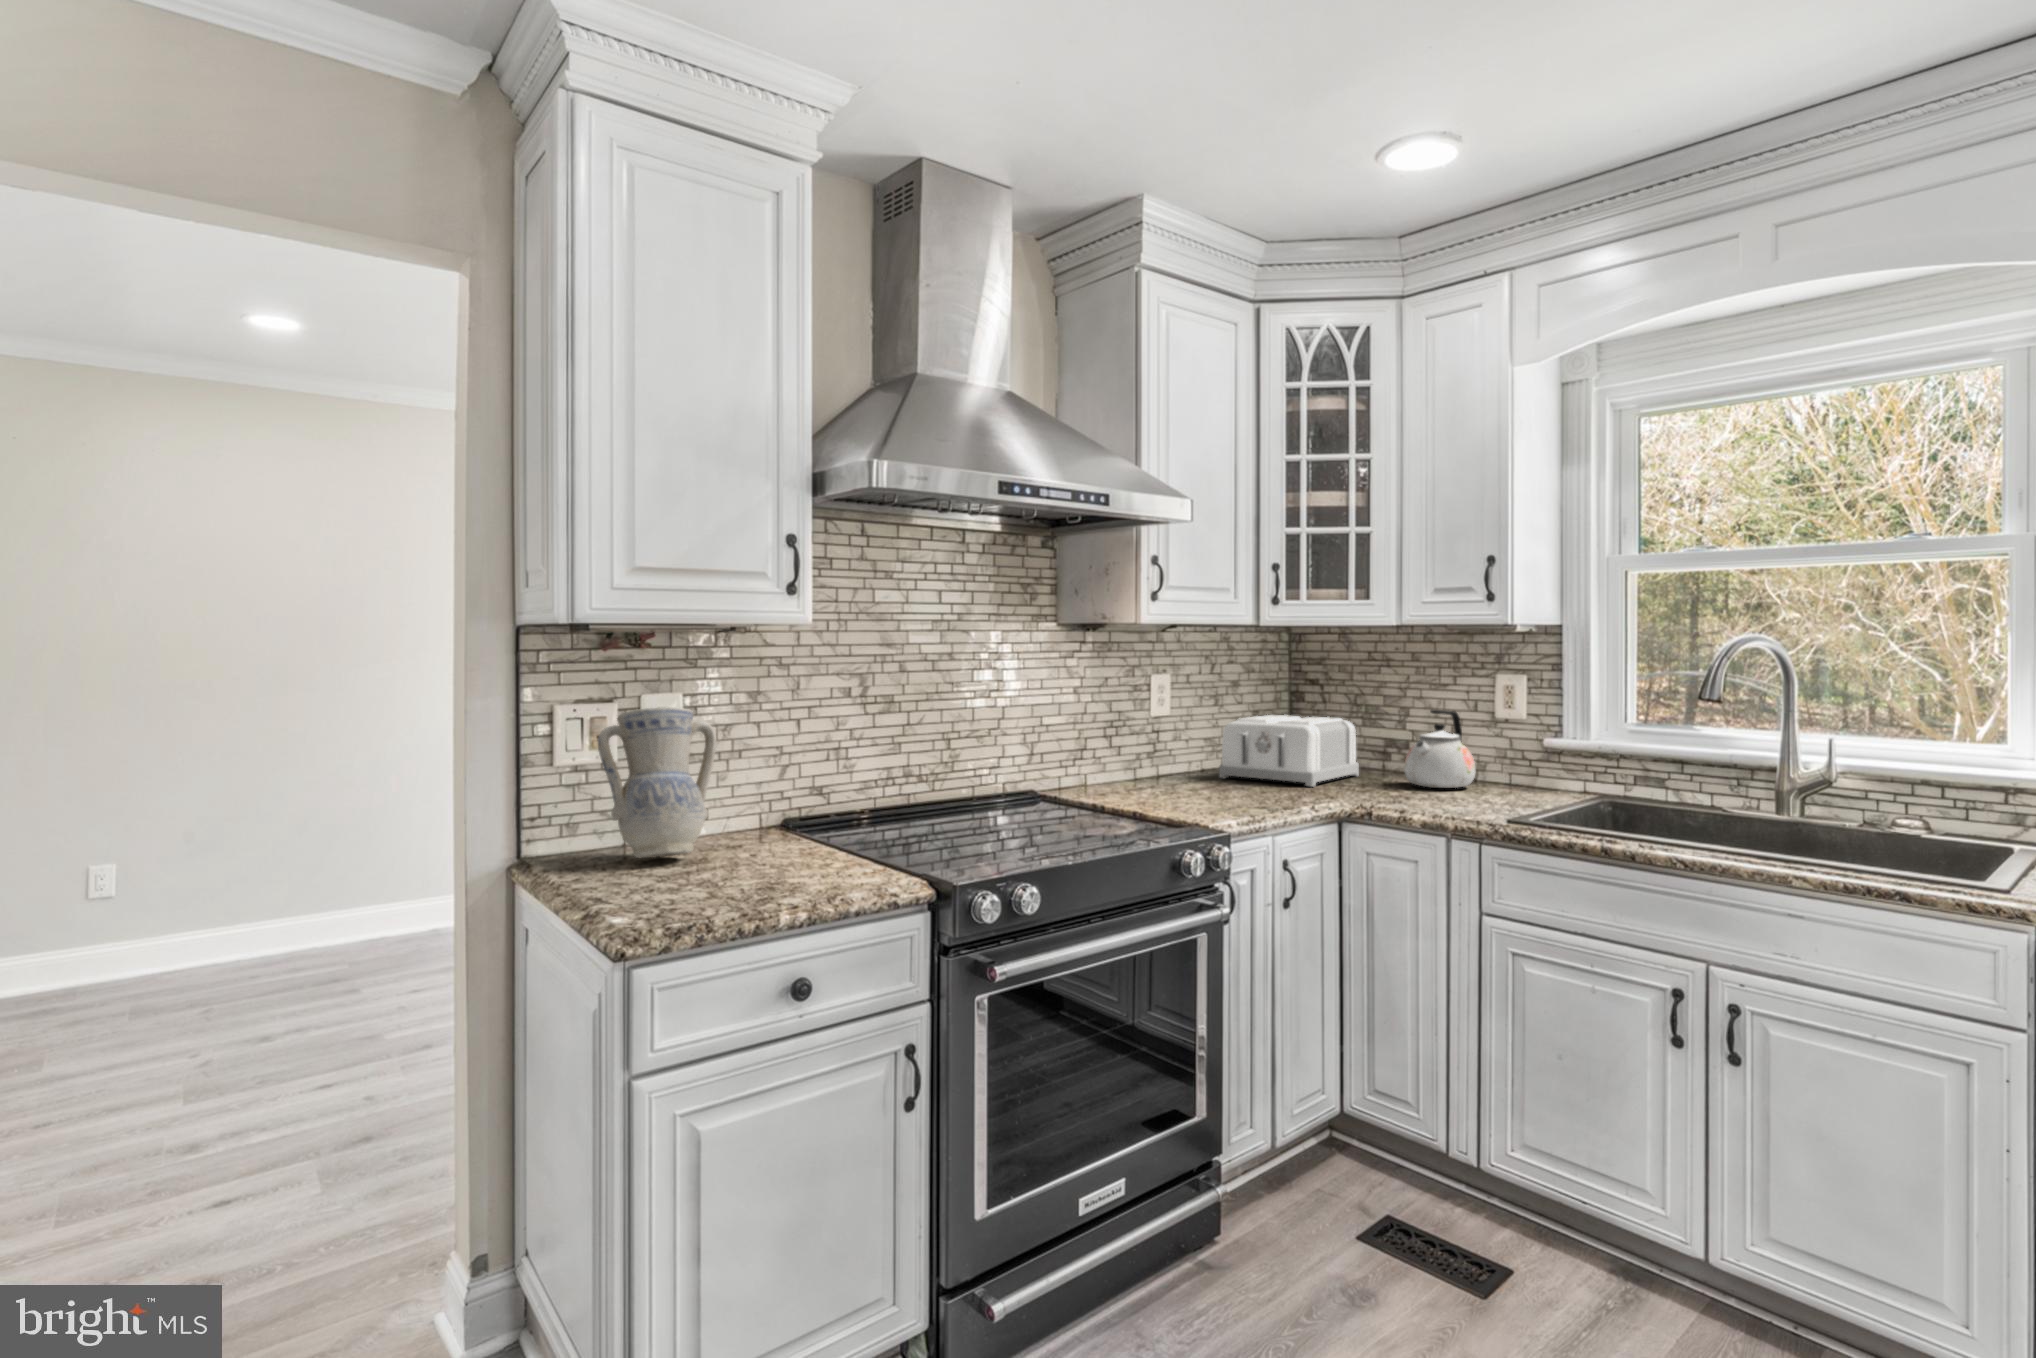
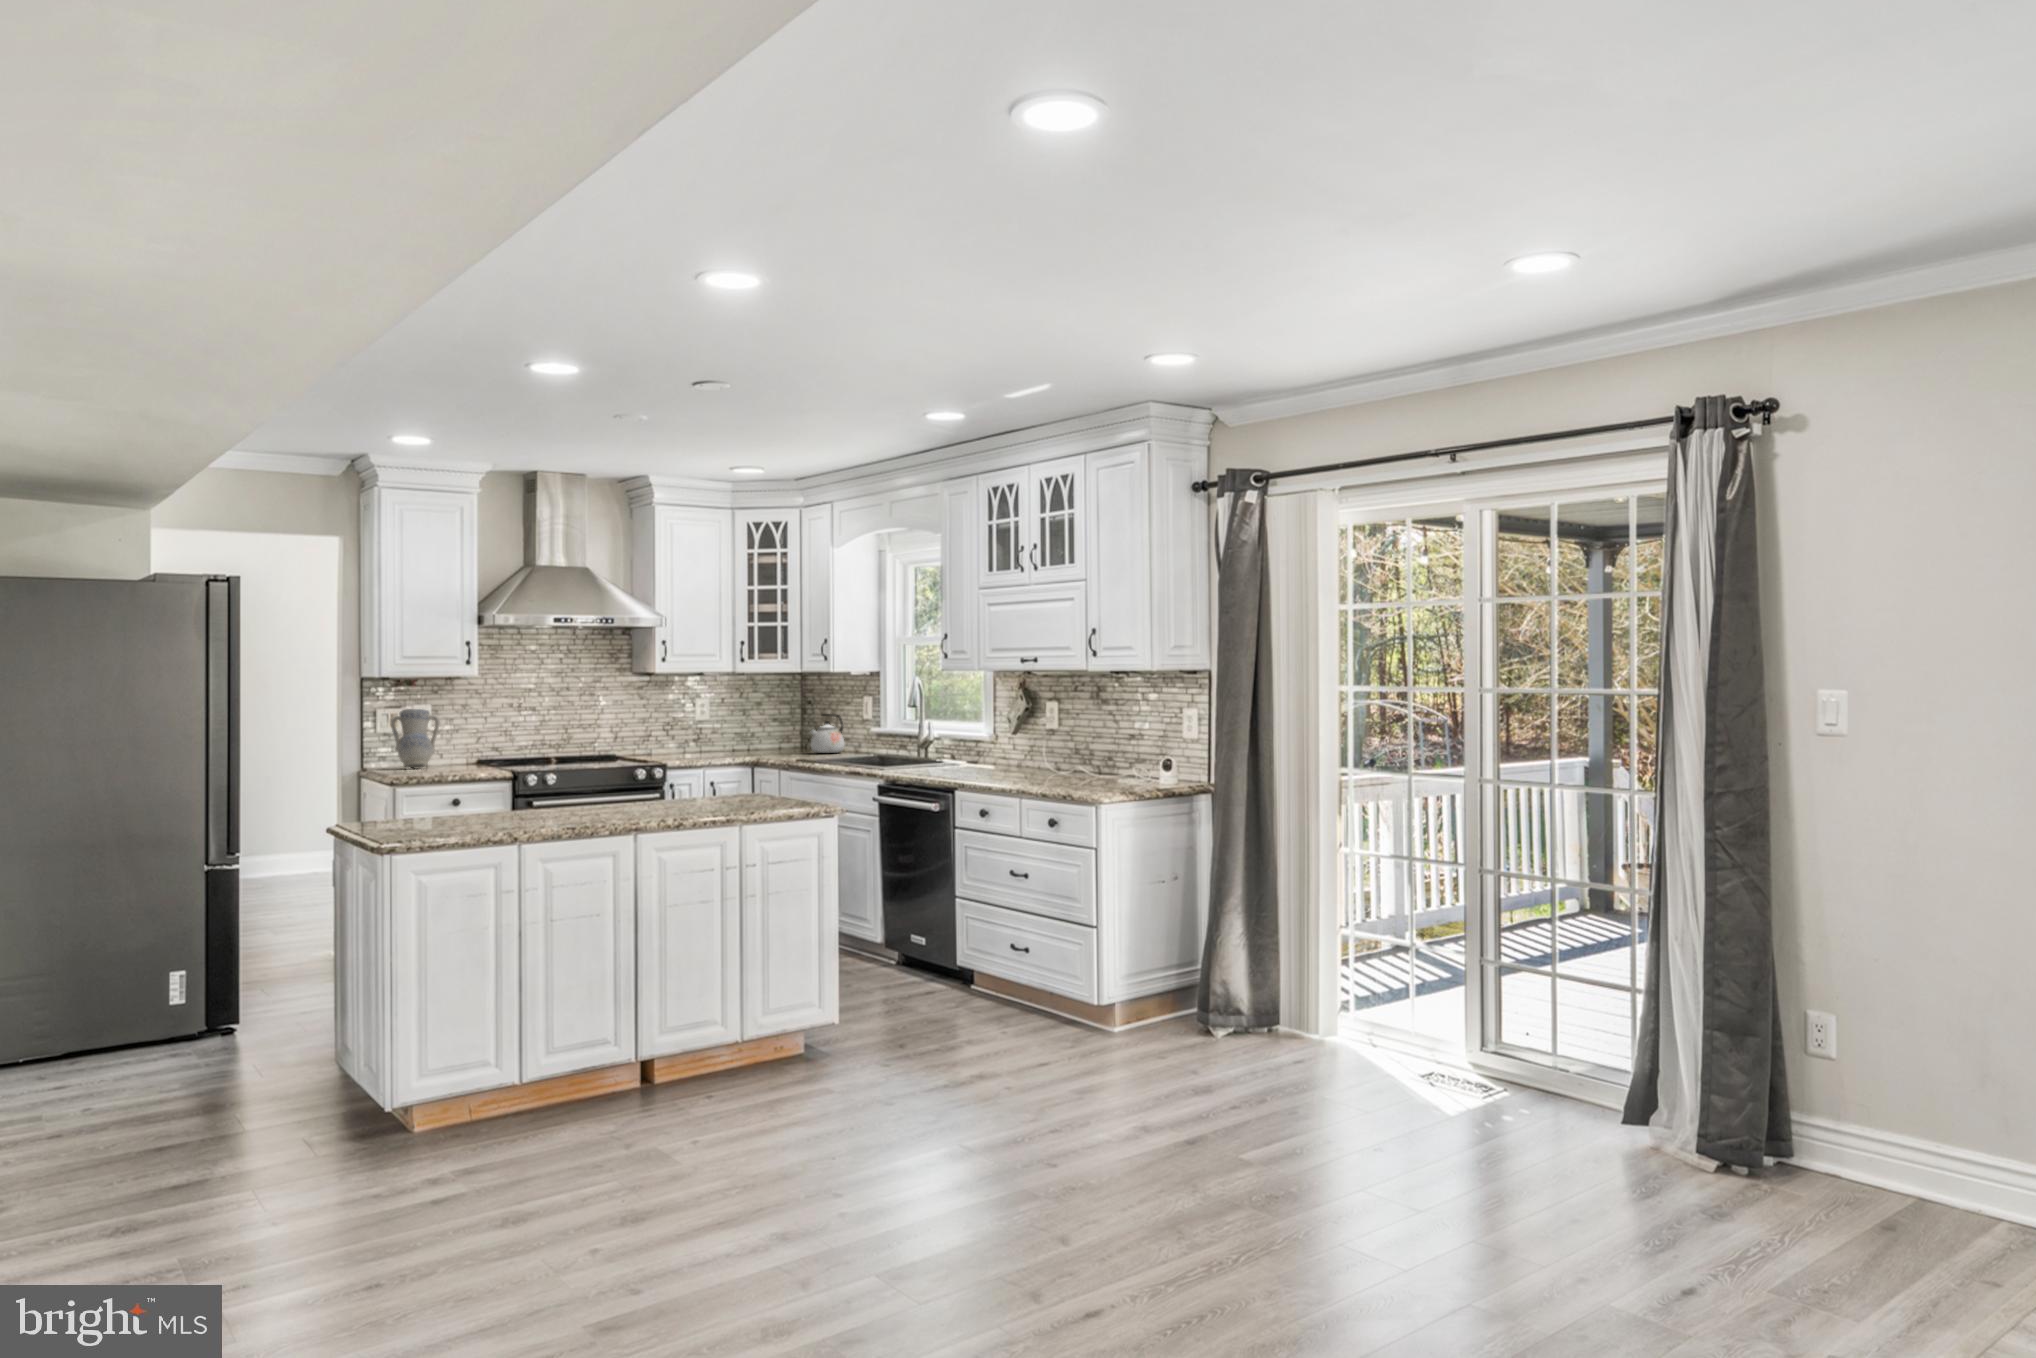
toaster: present [1219,715,1359,786] -> none [734,720,810,754]

